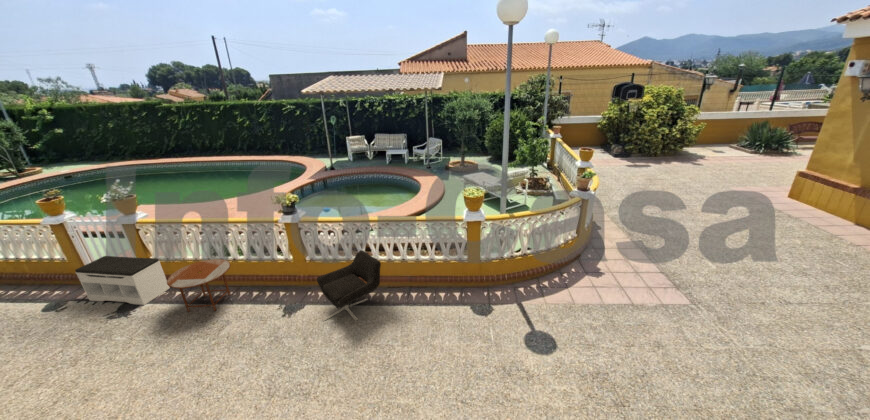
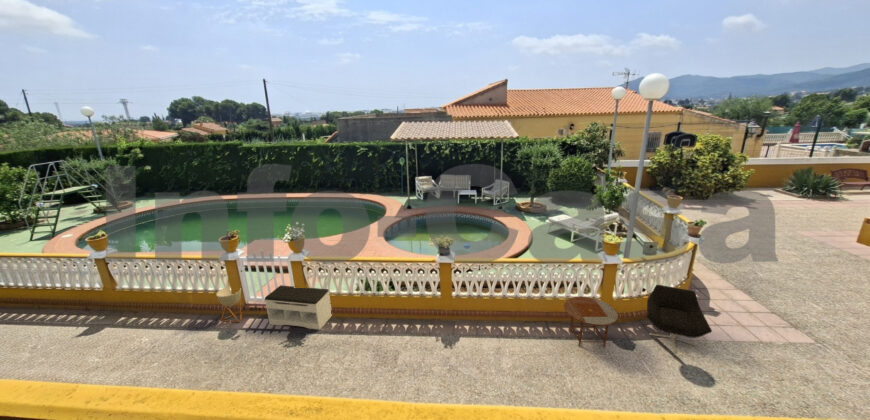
lounge chair: present [317,250,381,321] -> present [647,285,712,353]
planter: none [18,258,67,299] -> present [216,287,242,322]
side table: present [167,259,230,312] -> present [564,297,618,347]

